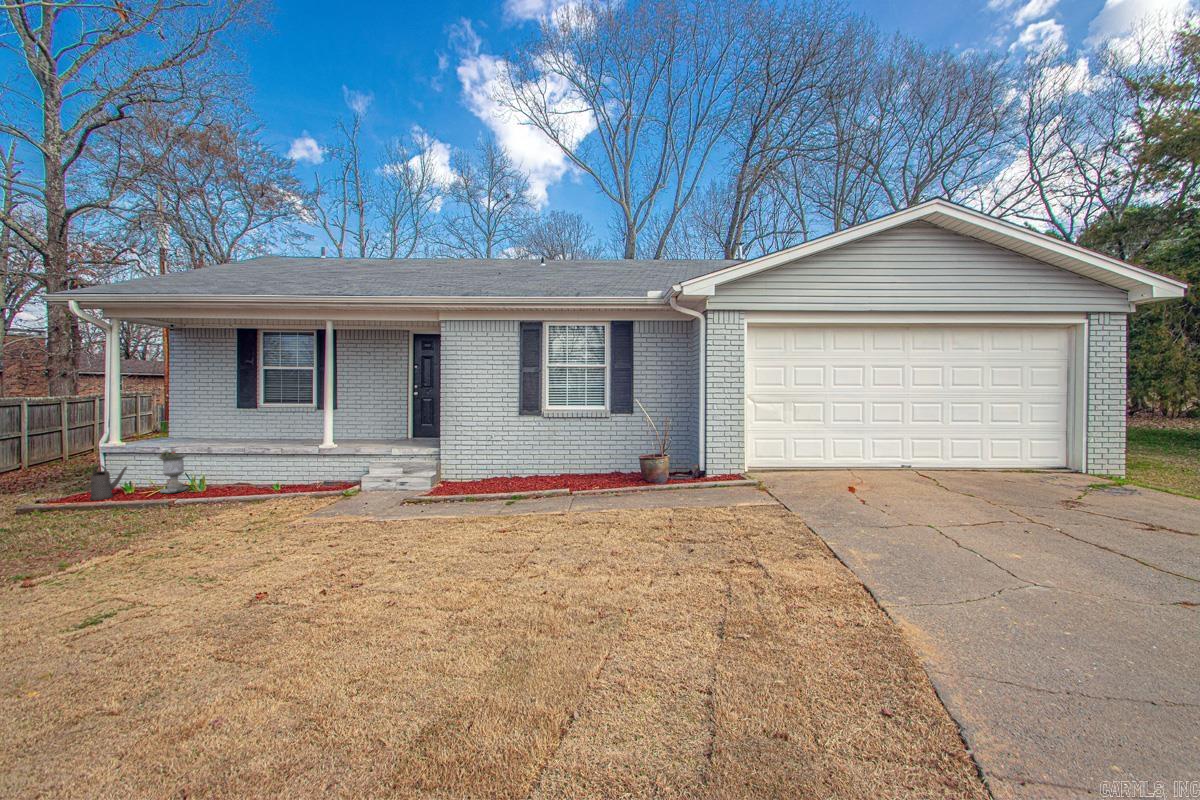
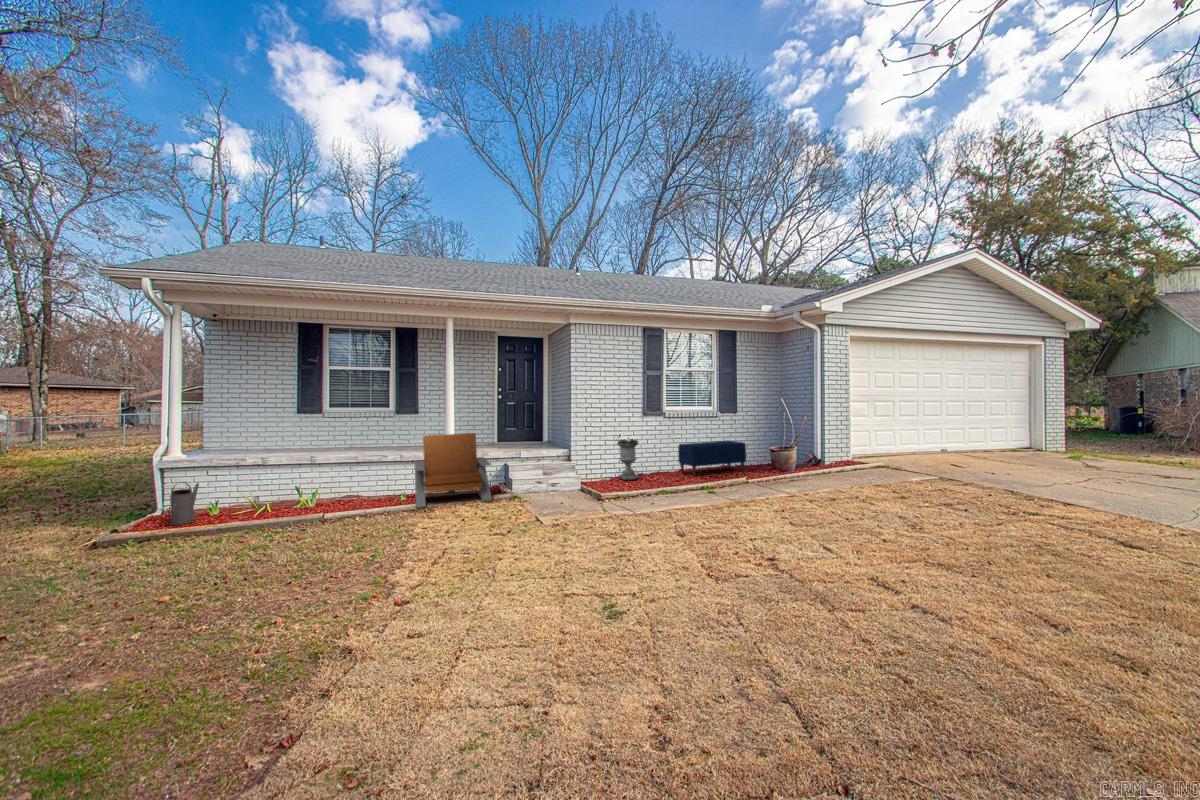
lounge chair: none [258,430,353,498] -> present [415,433,492,508]
bench: none [556,443,625,481] -> present [678,441,746,476]
planter: present [159,451,189,493] -> present [617,439,639,480]

